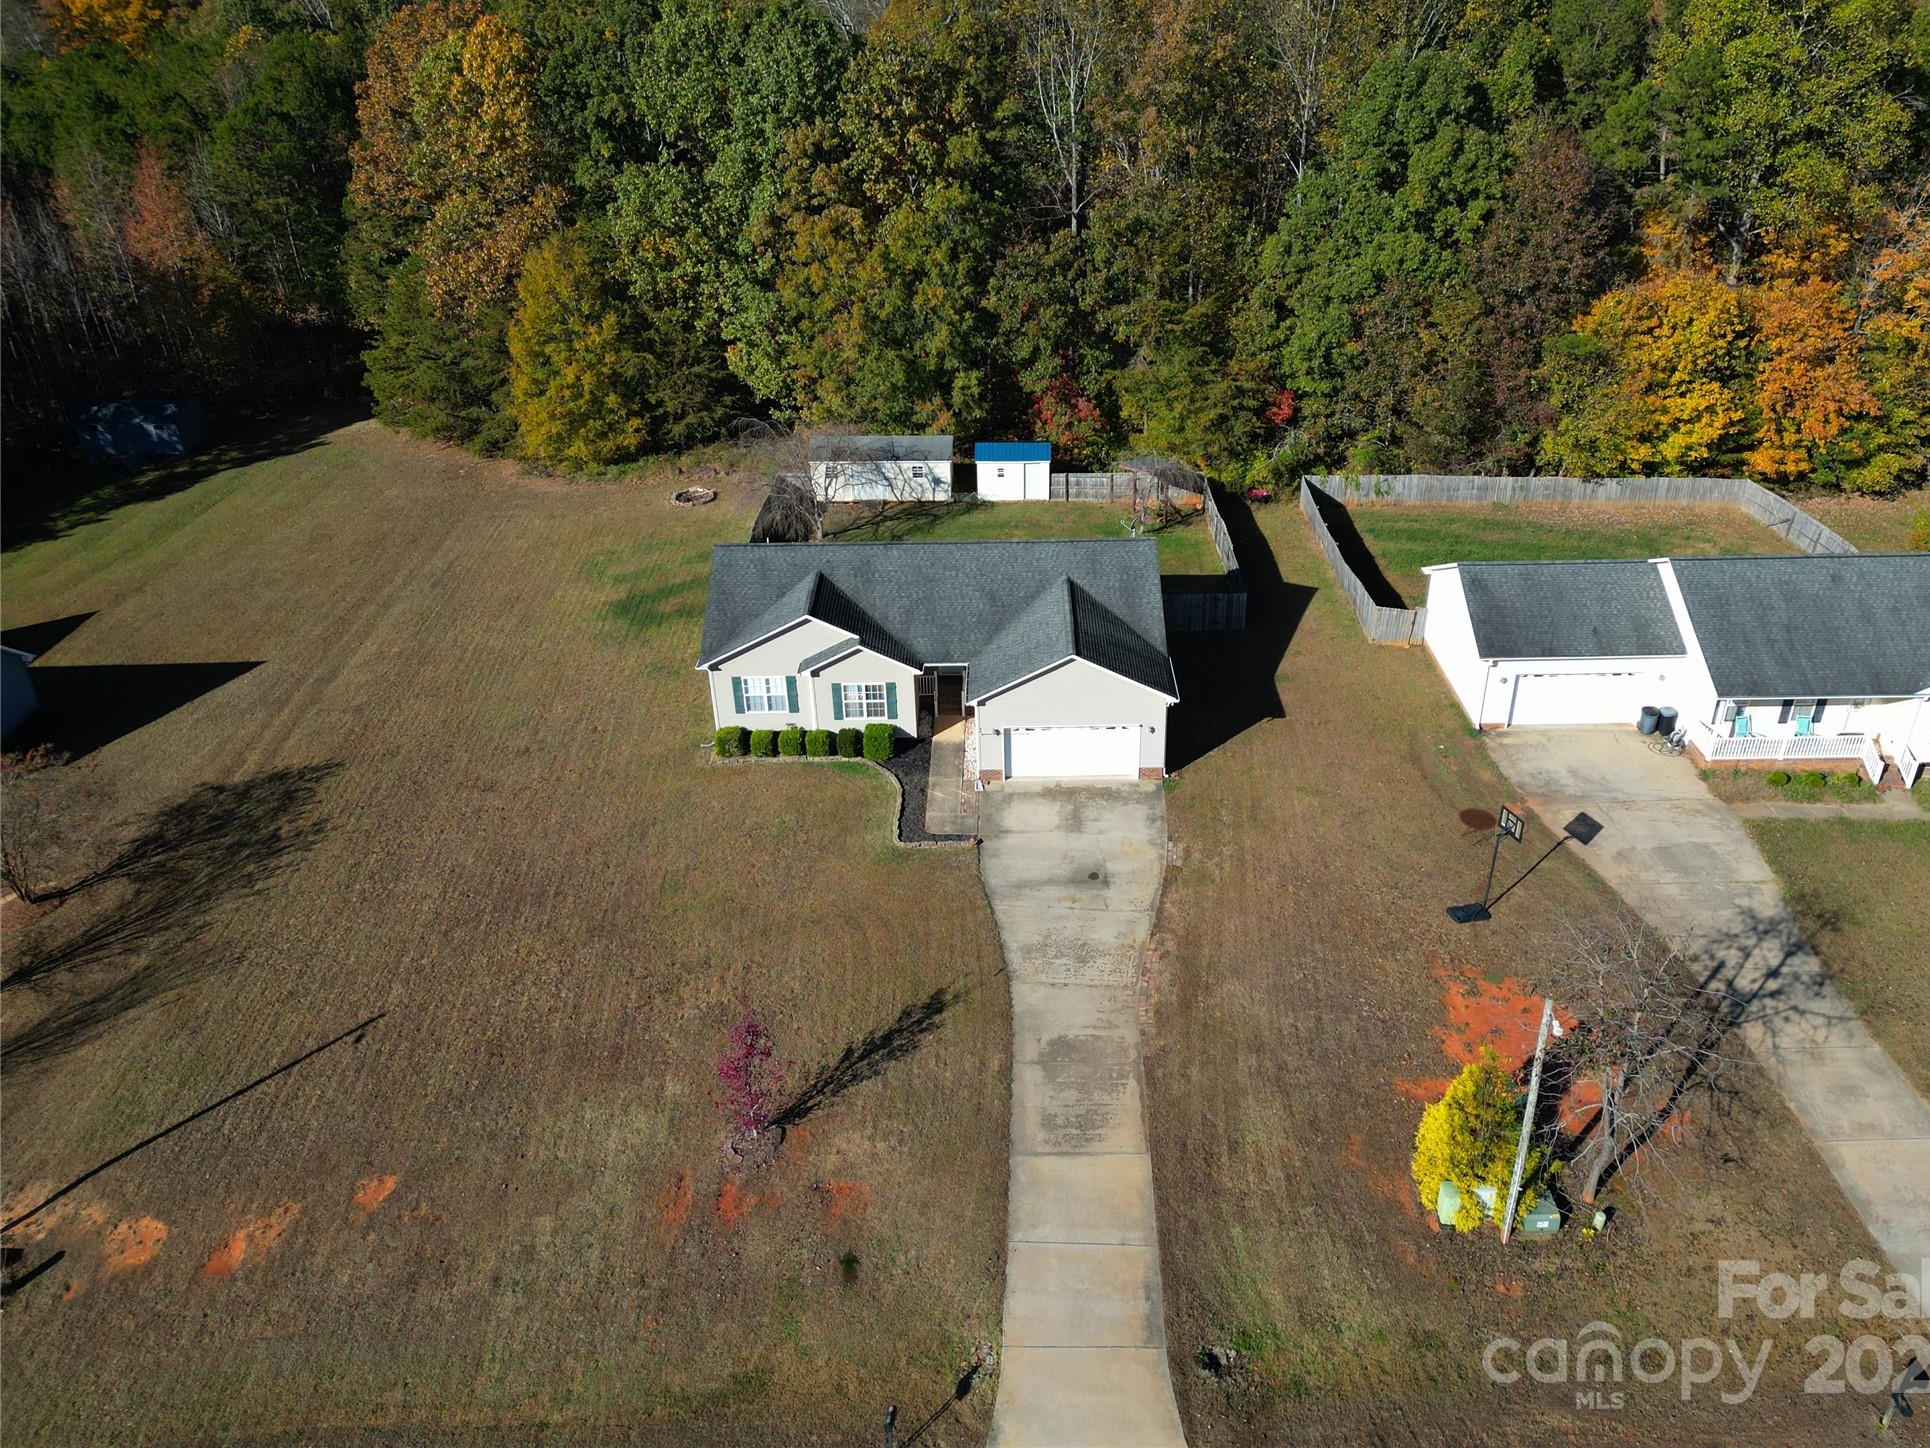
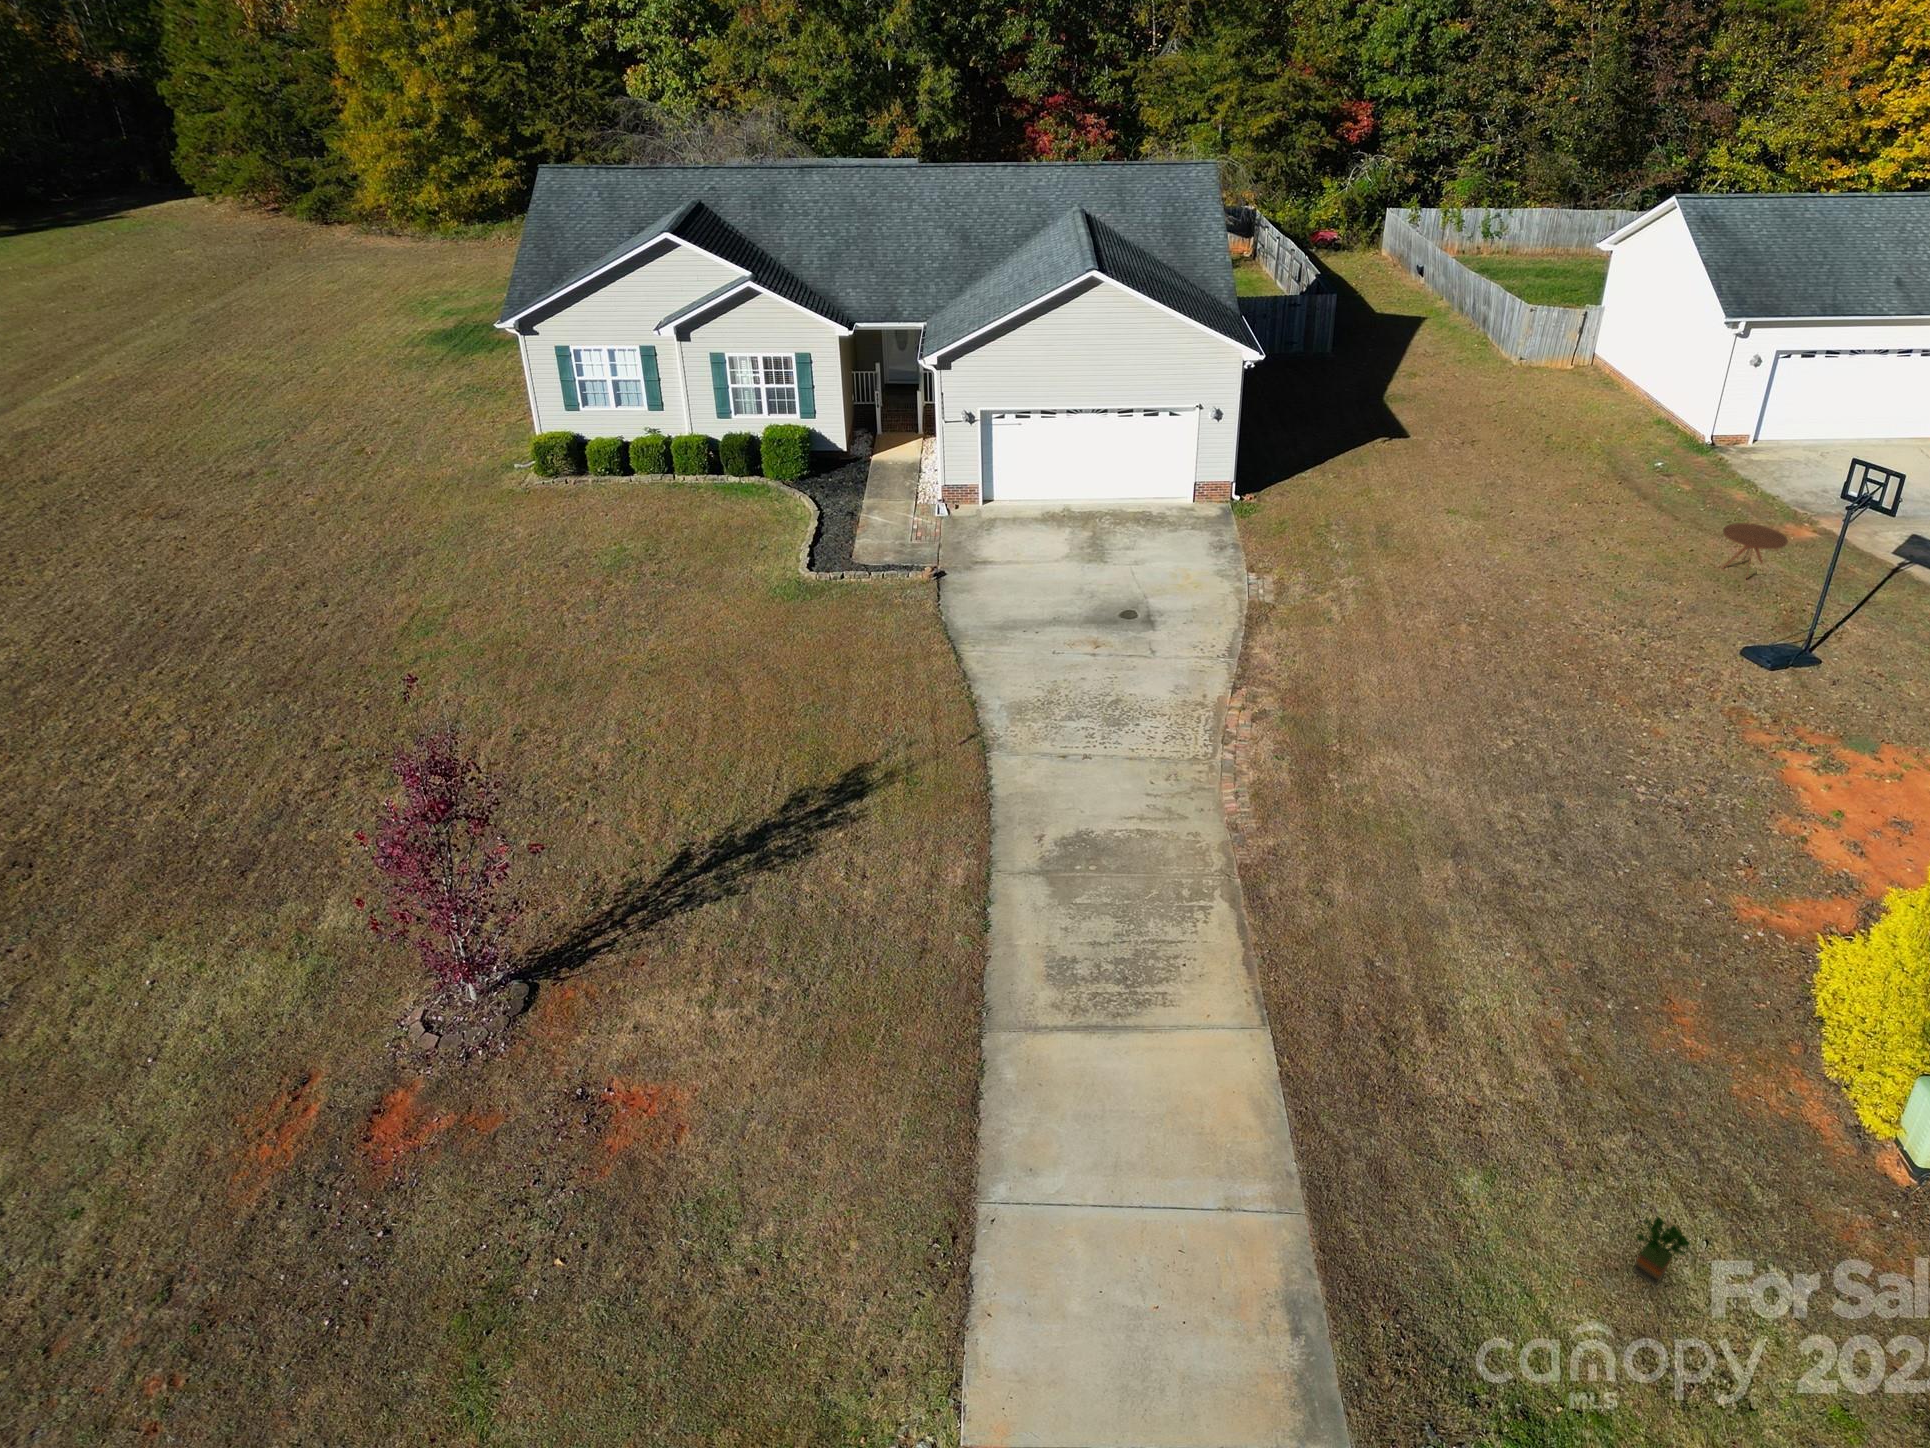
potted tree: present [838,1251,860,1282] -> present [1633,1217,1690,1286]

